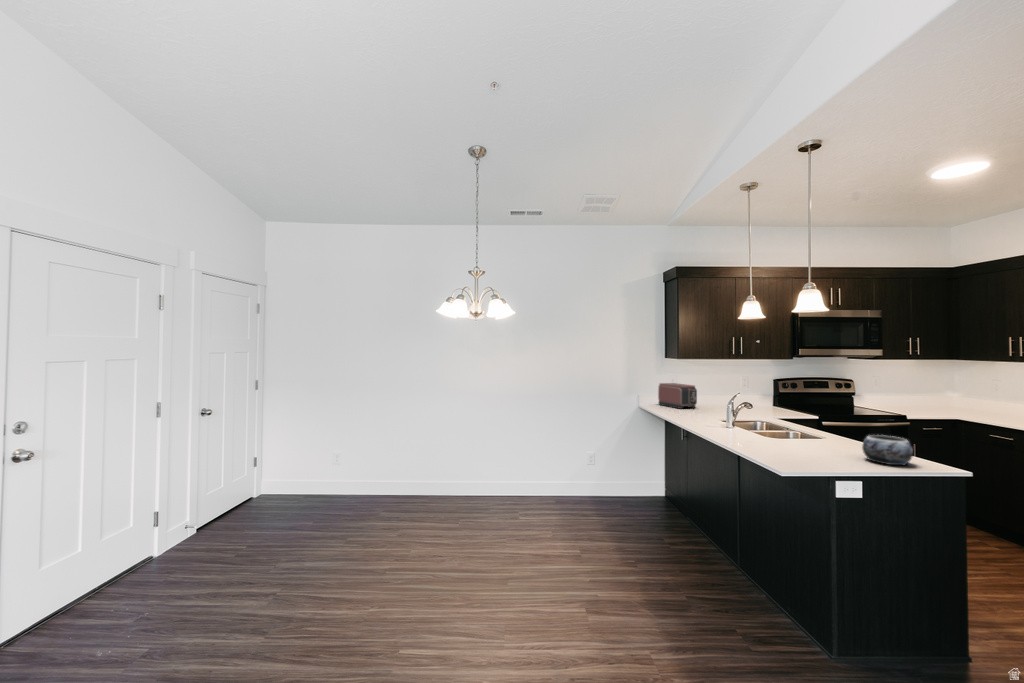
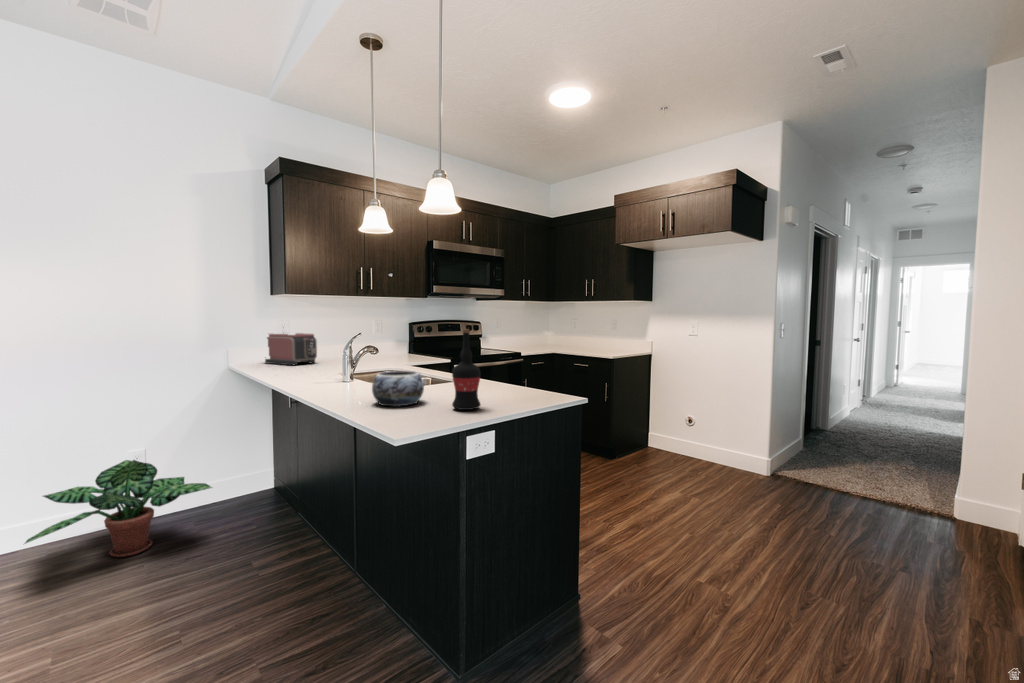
wine bottle: none [825,403,852,465] -> present [452,329,481,410]
decorative bowl: present [862,435,913,465] -> present [372,371,424,406]
potted plant: none [545,459,633,518] -> present [25,460,212,557]

